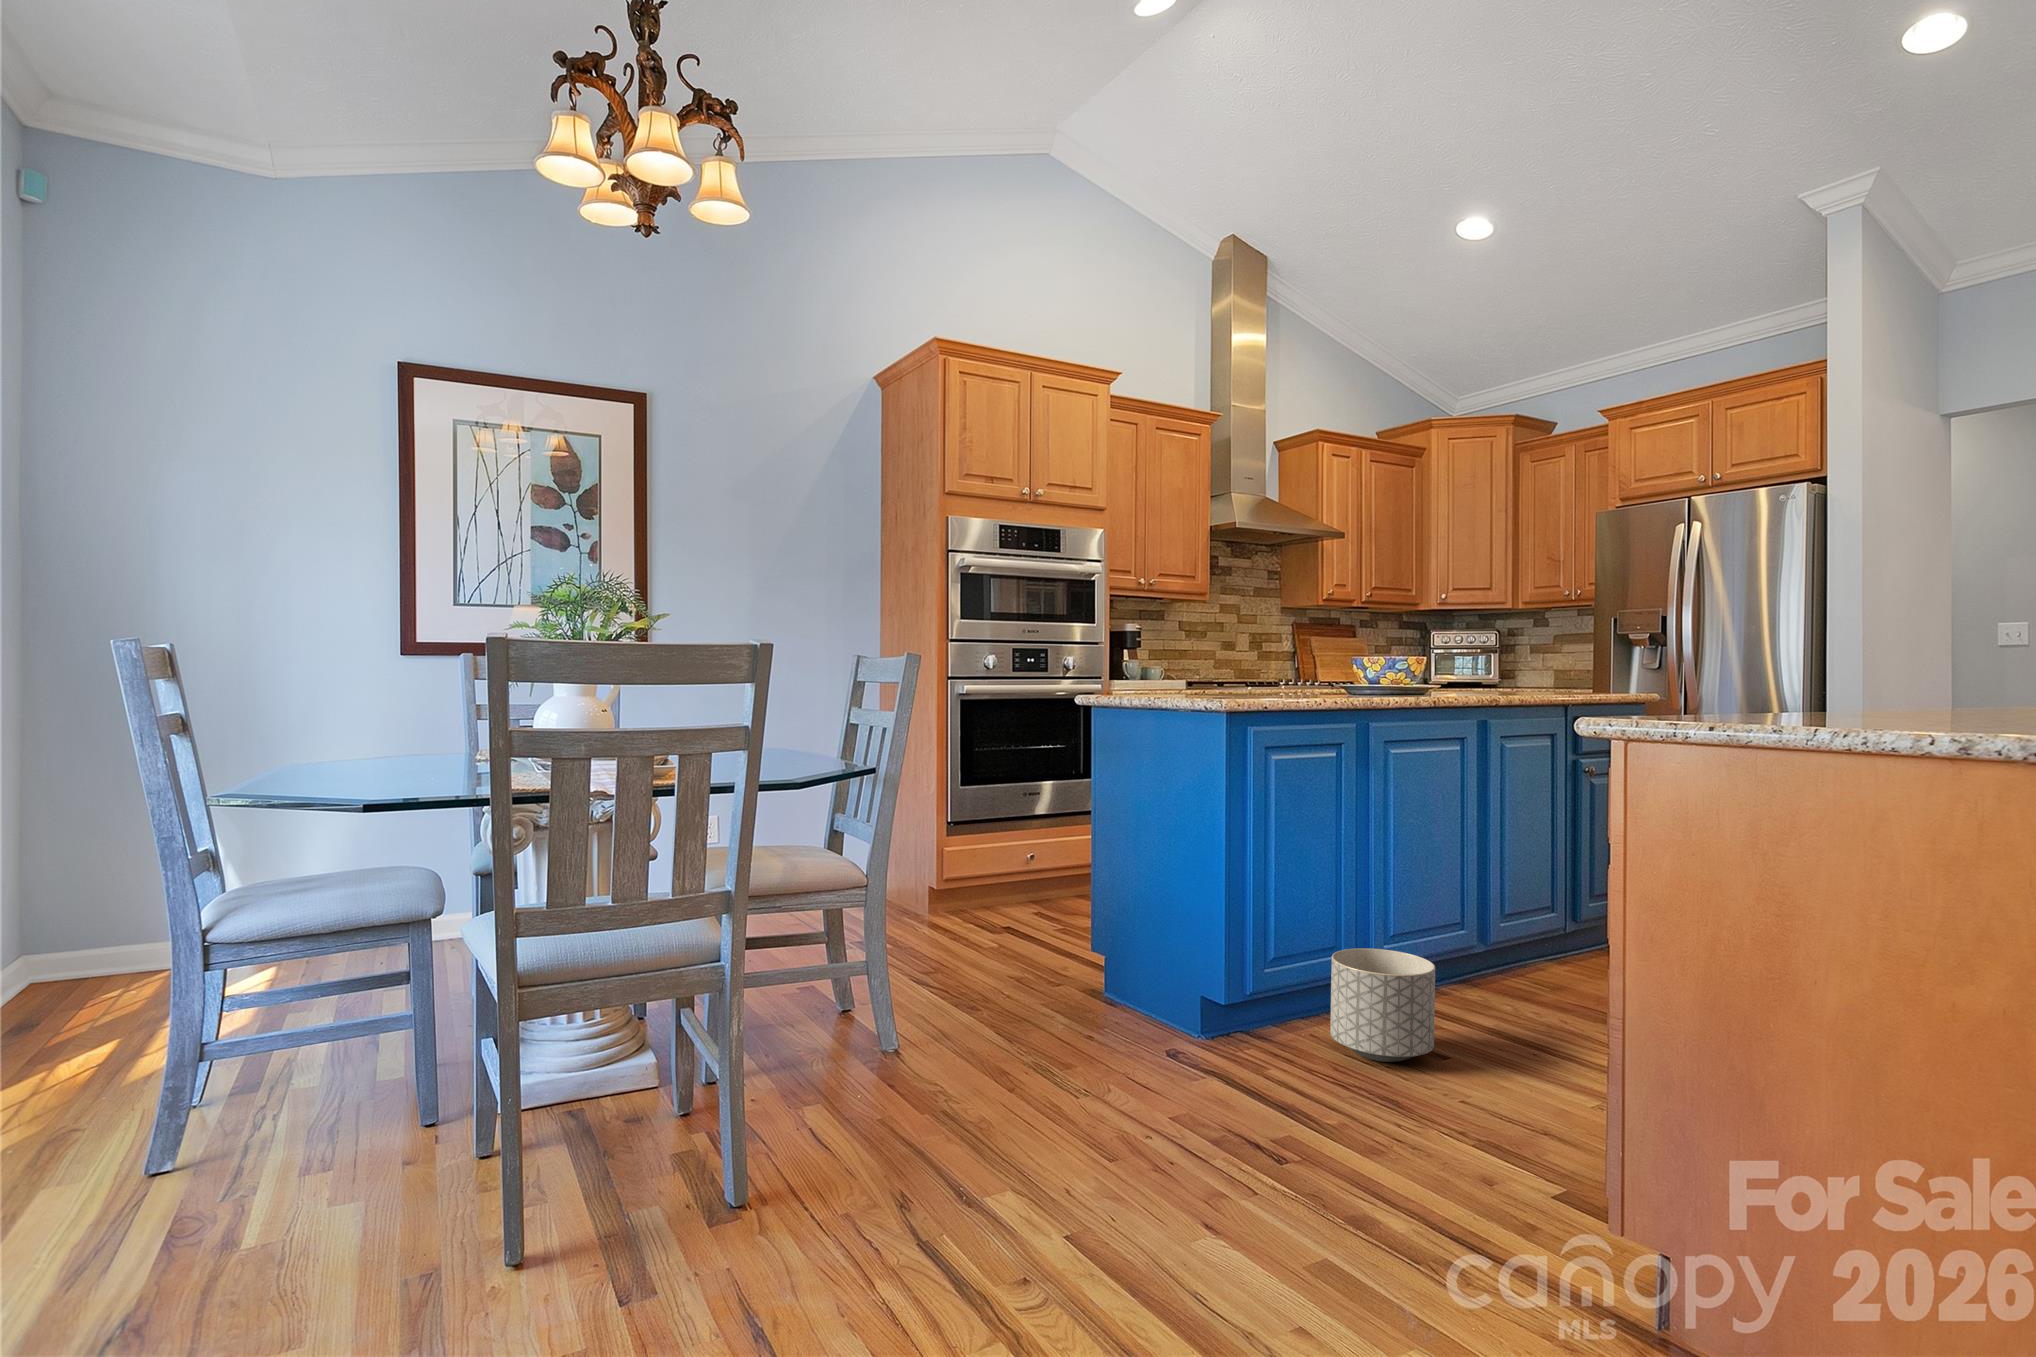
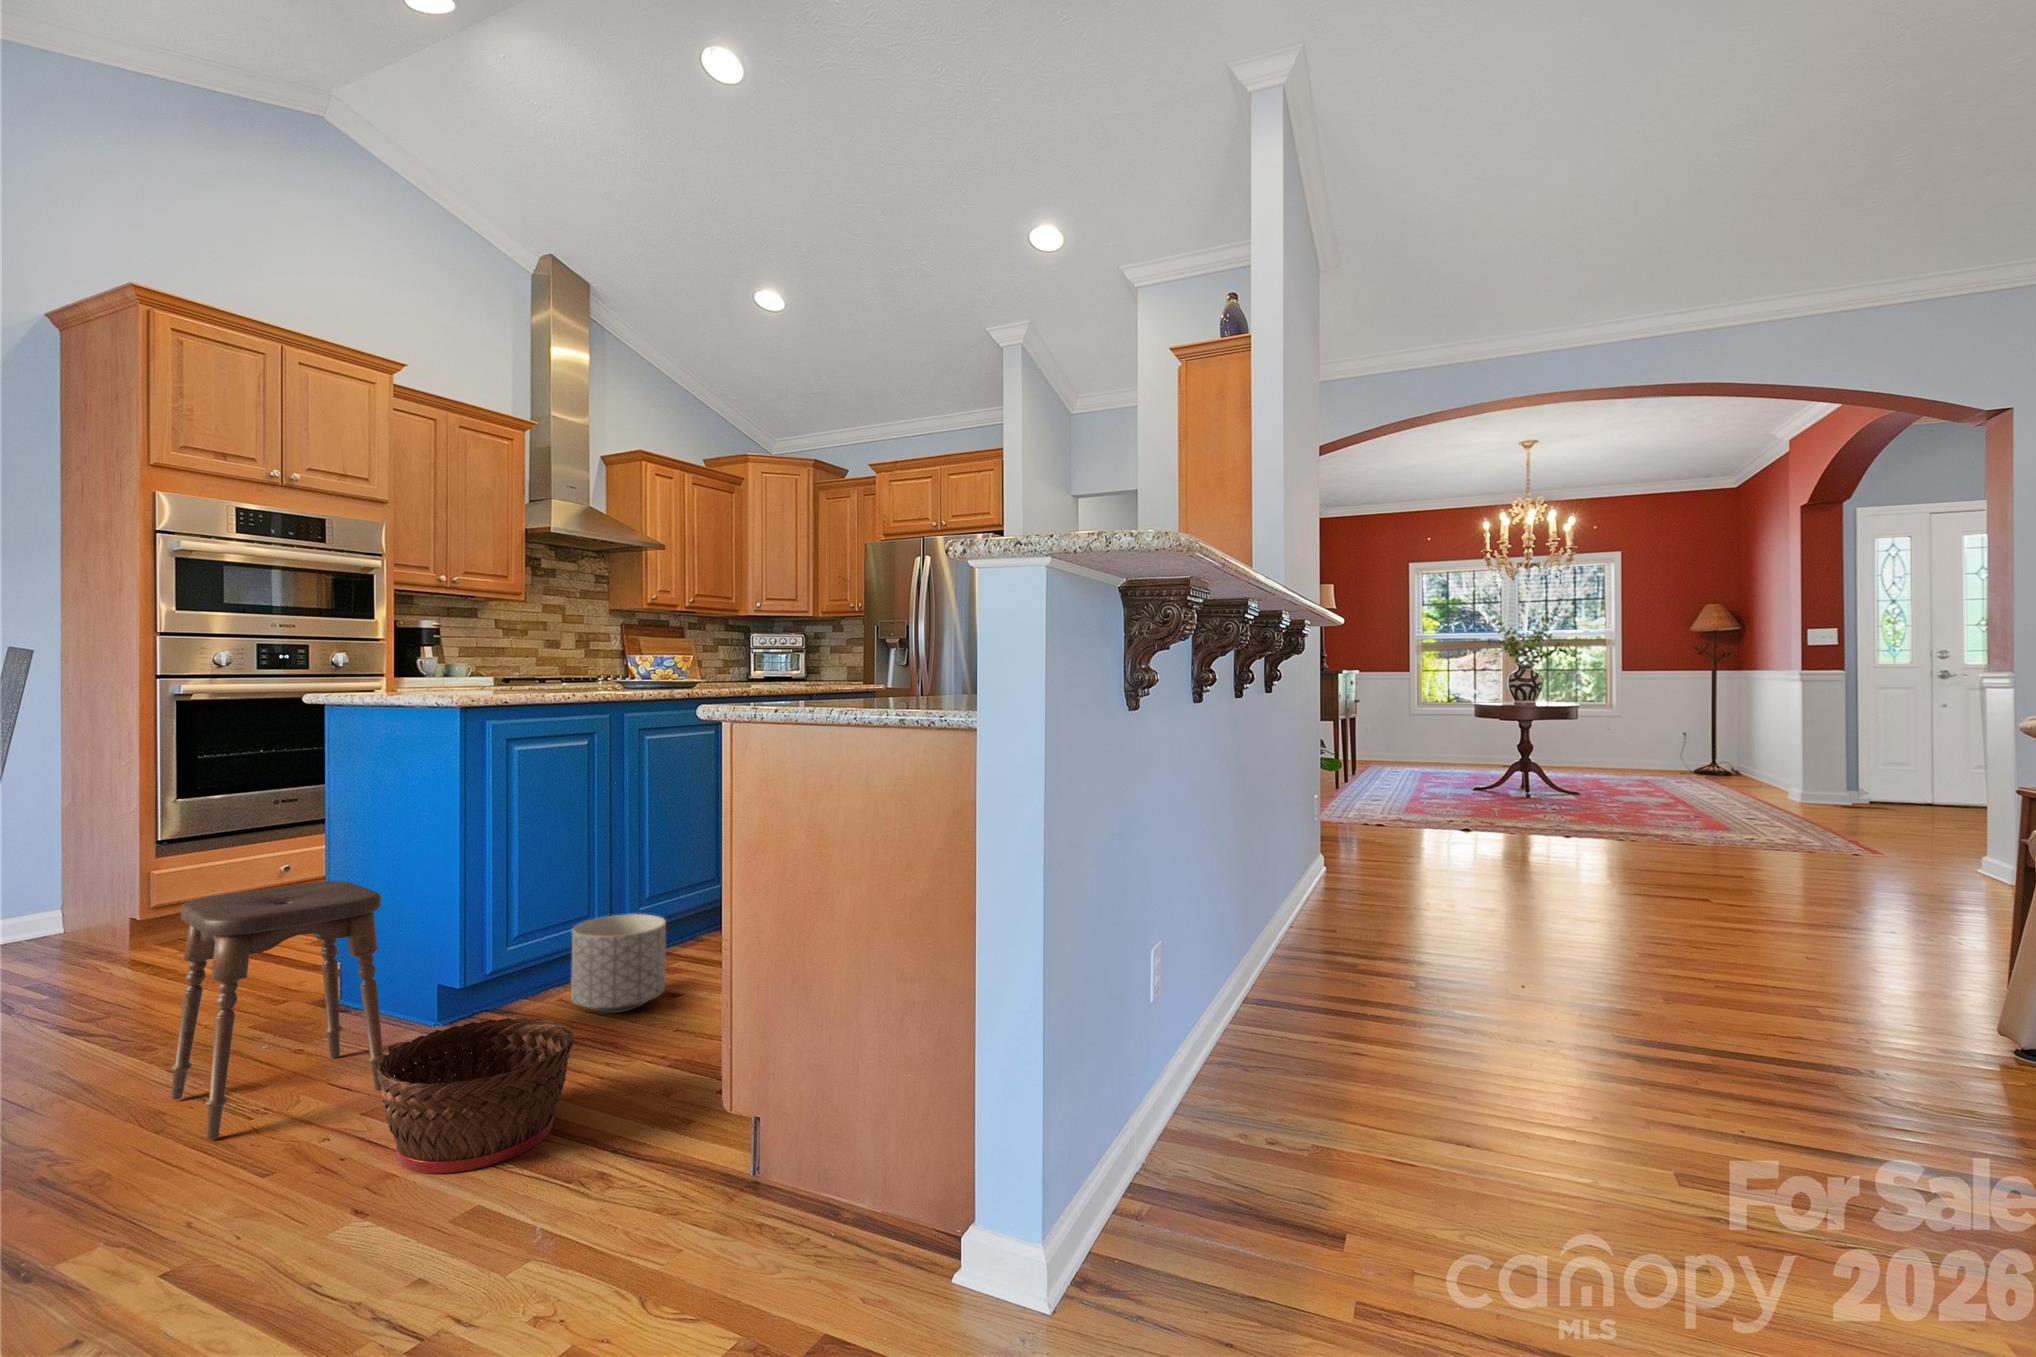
stool: none [1006,876,1179,1111] -> present [171,881,385,1140]
basket: none [1203,1049,1395,1218] -> present [377,1018,573,1173]

